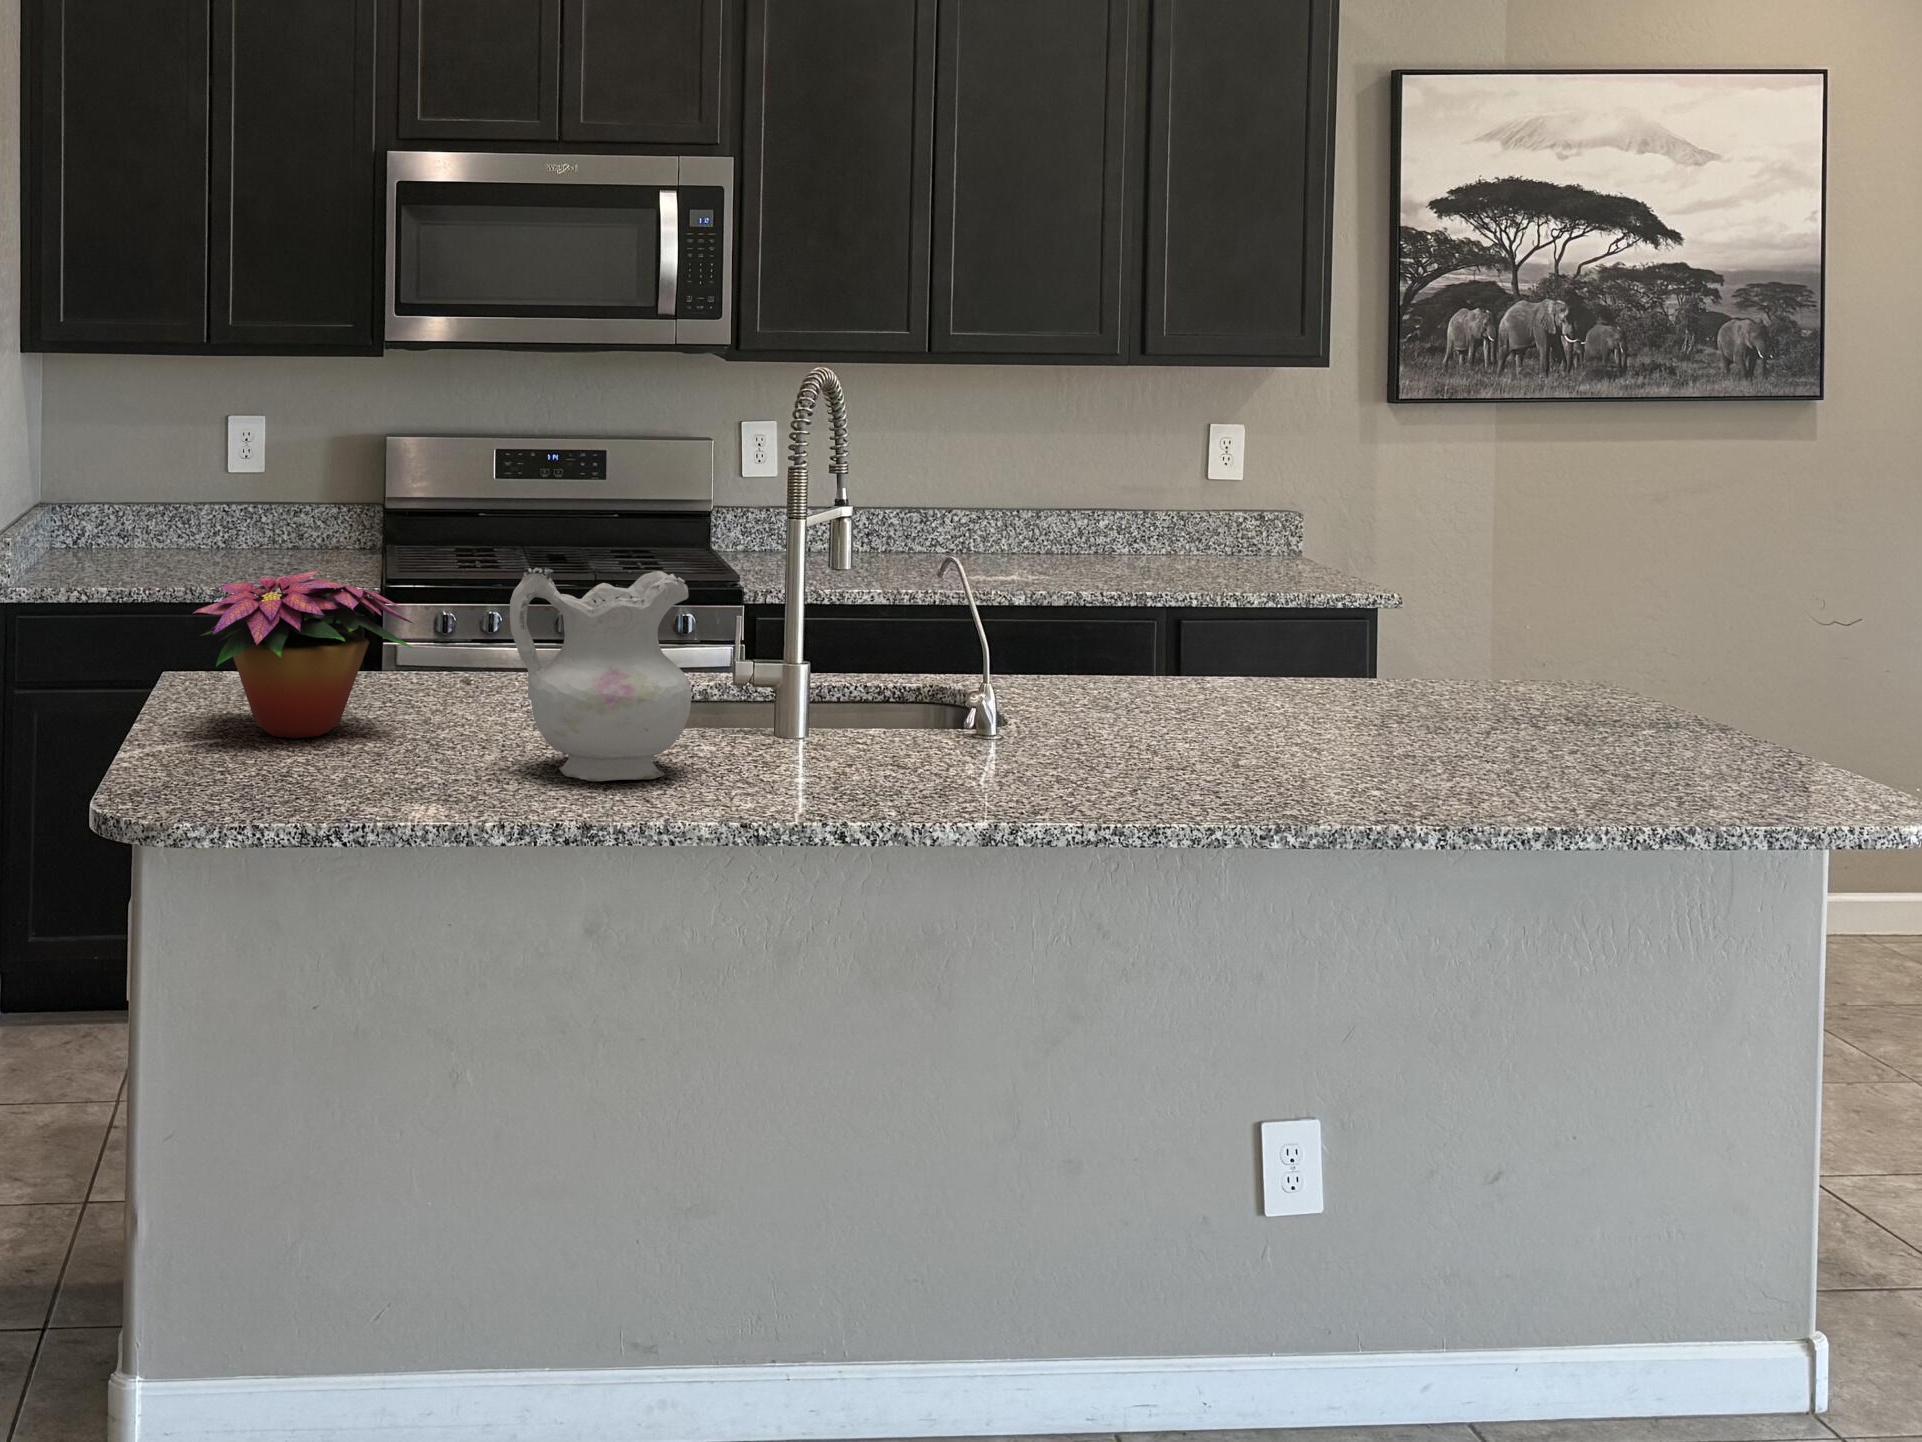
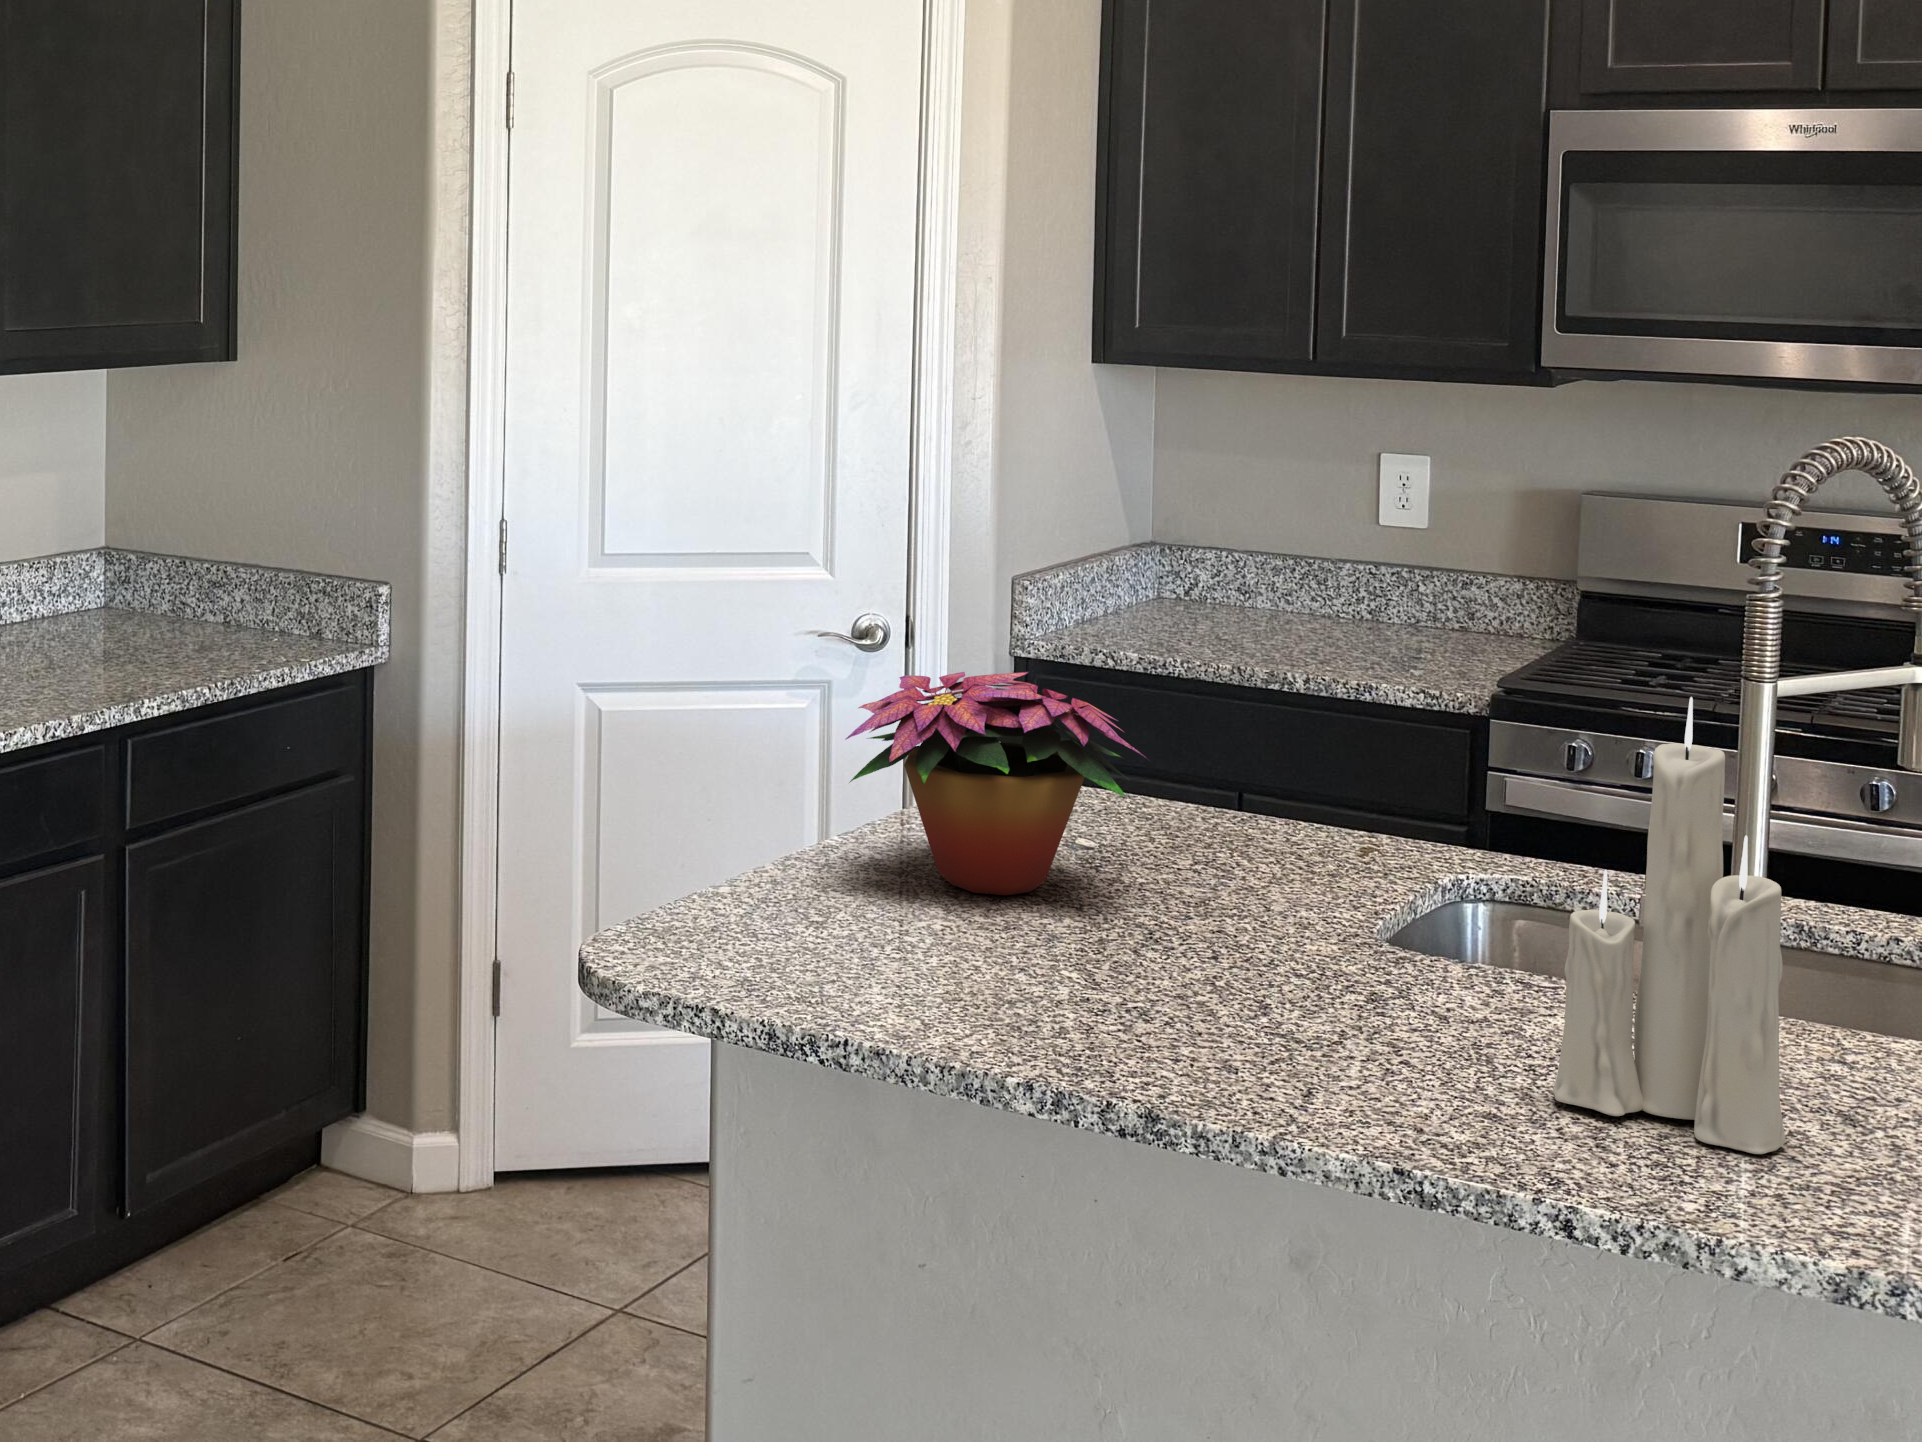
candle: none [765,508,893,784] -> present [1553,697,1786,1154]
ceramic pitcher: present [510,567,691,781] -> none [1170,708,1453,1057]

